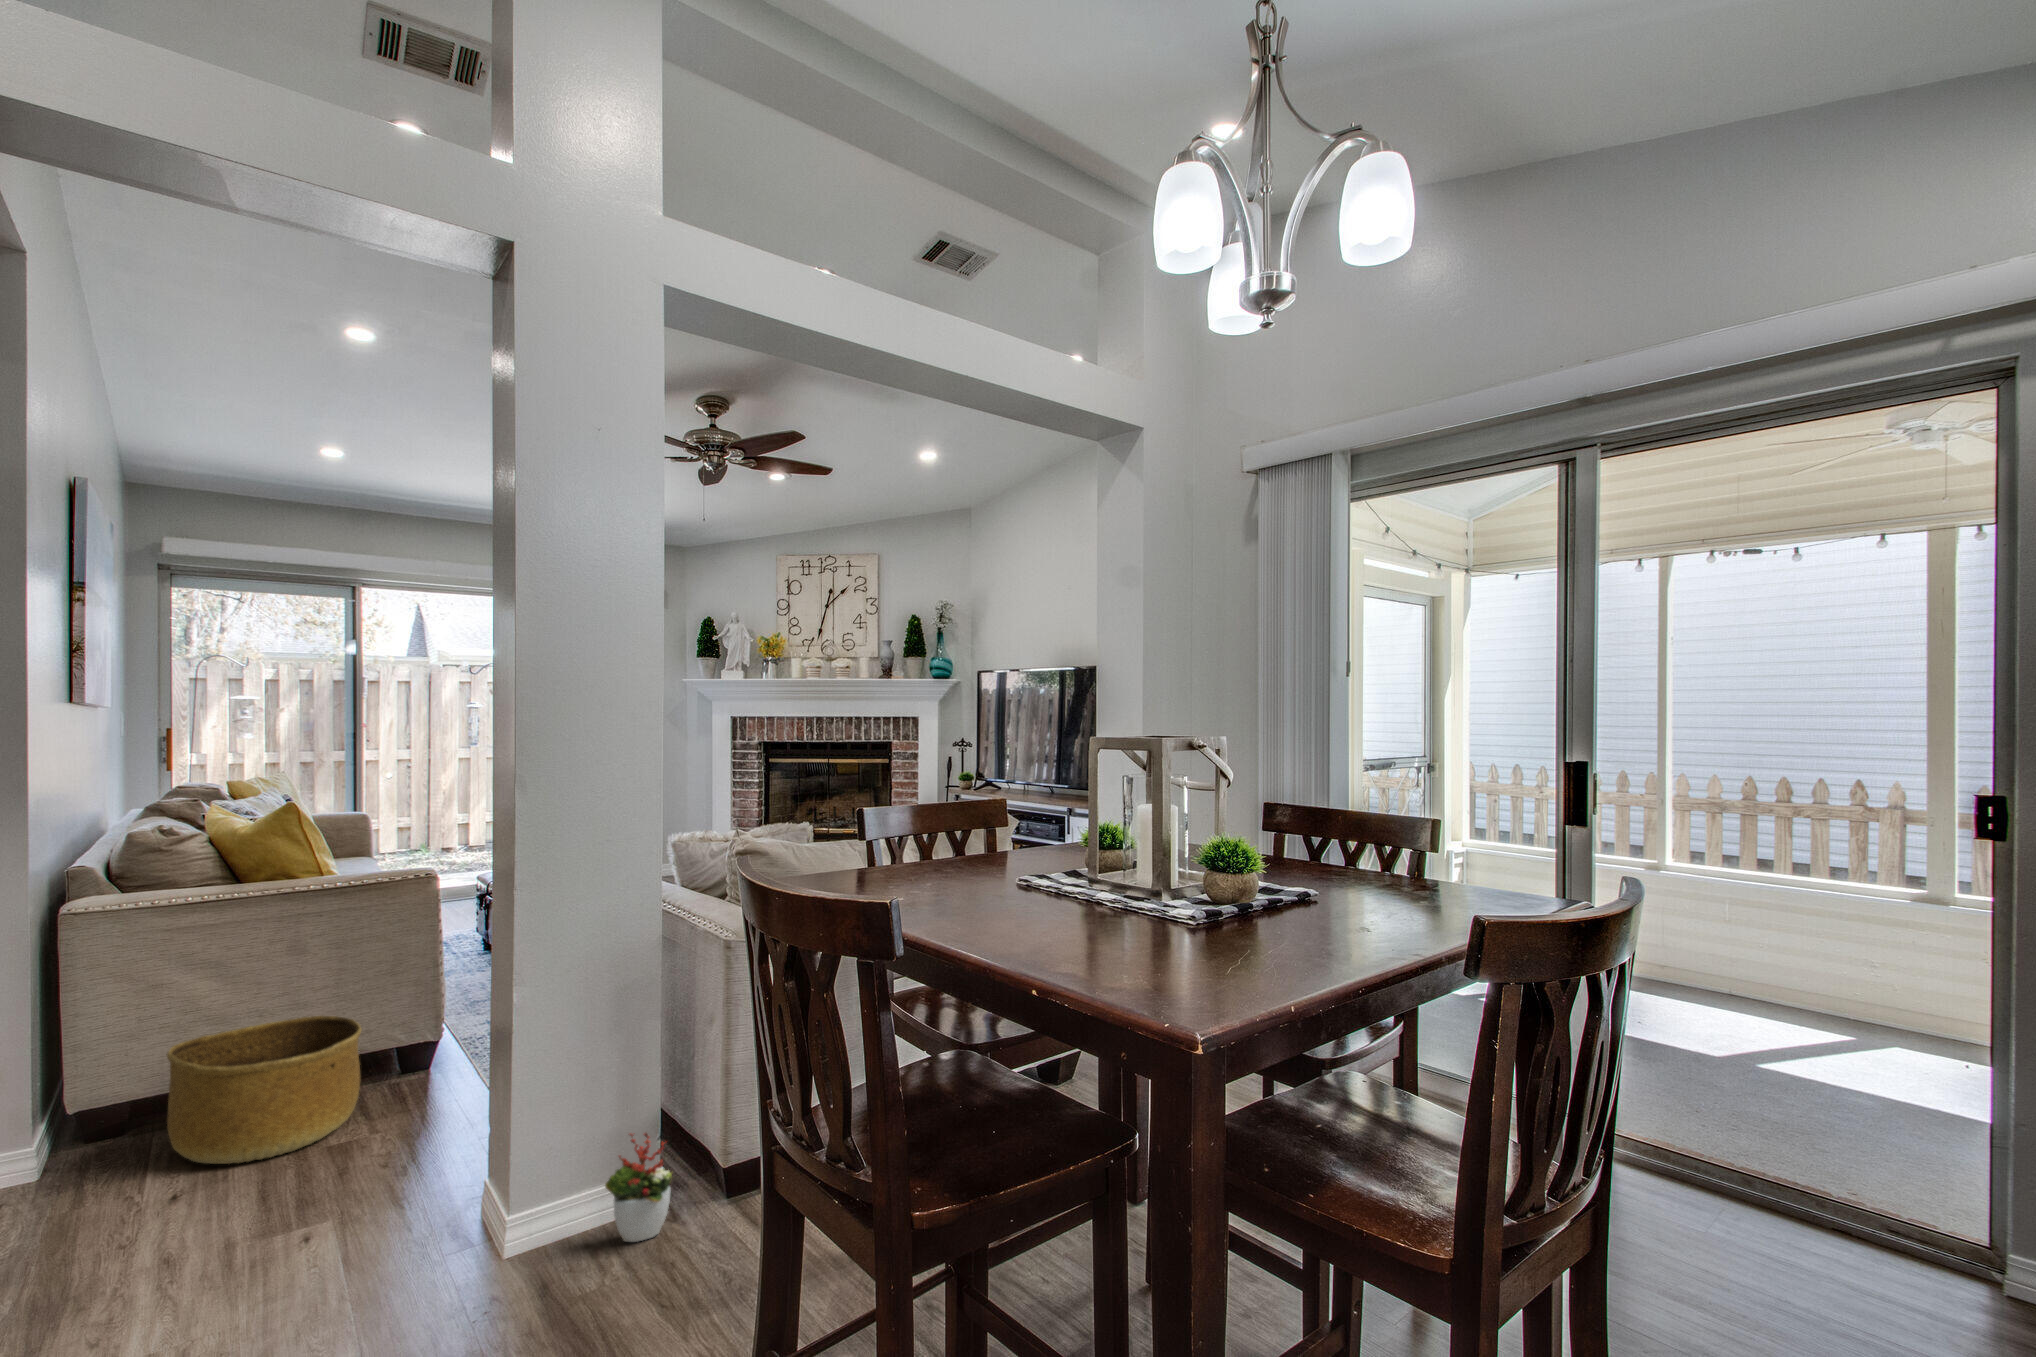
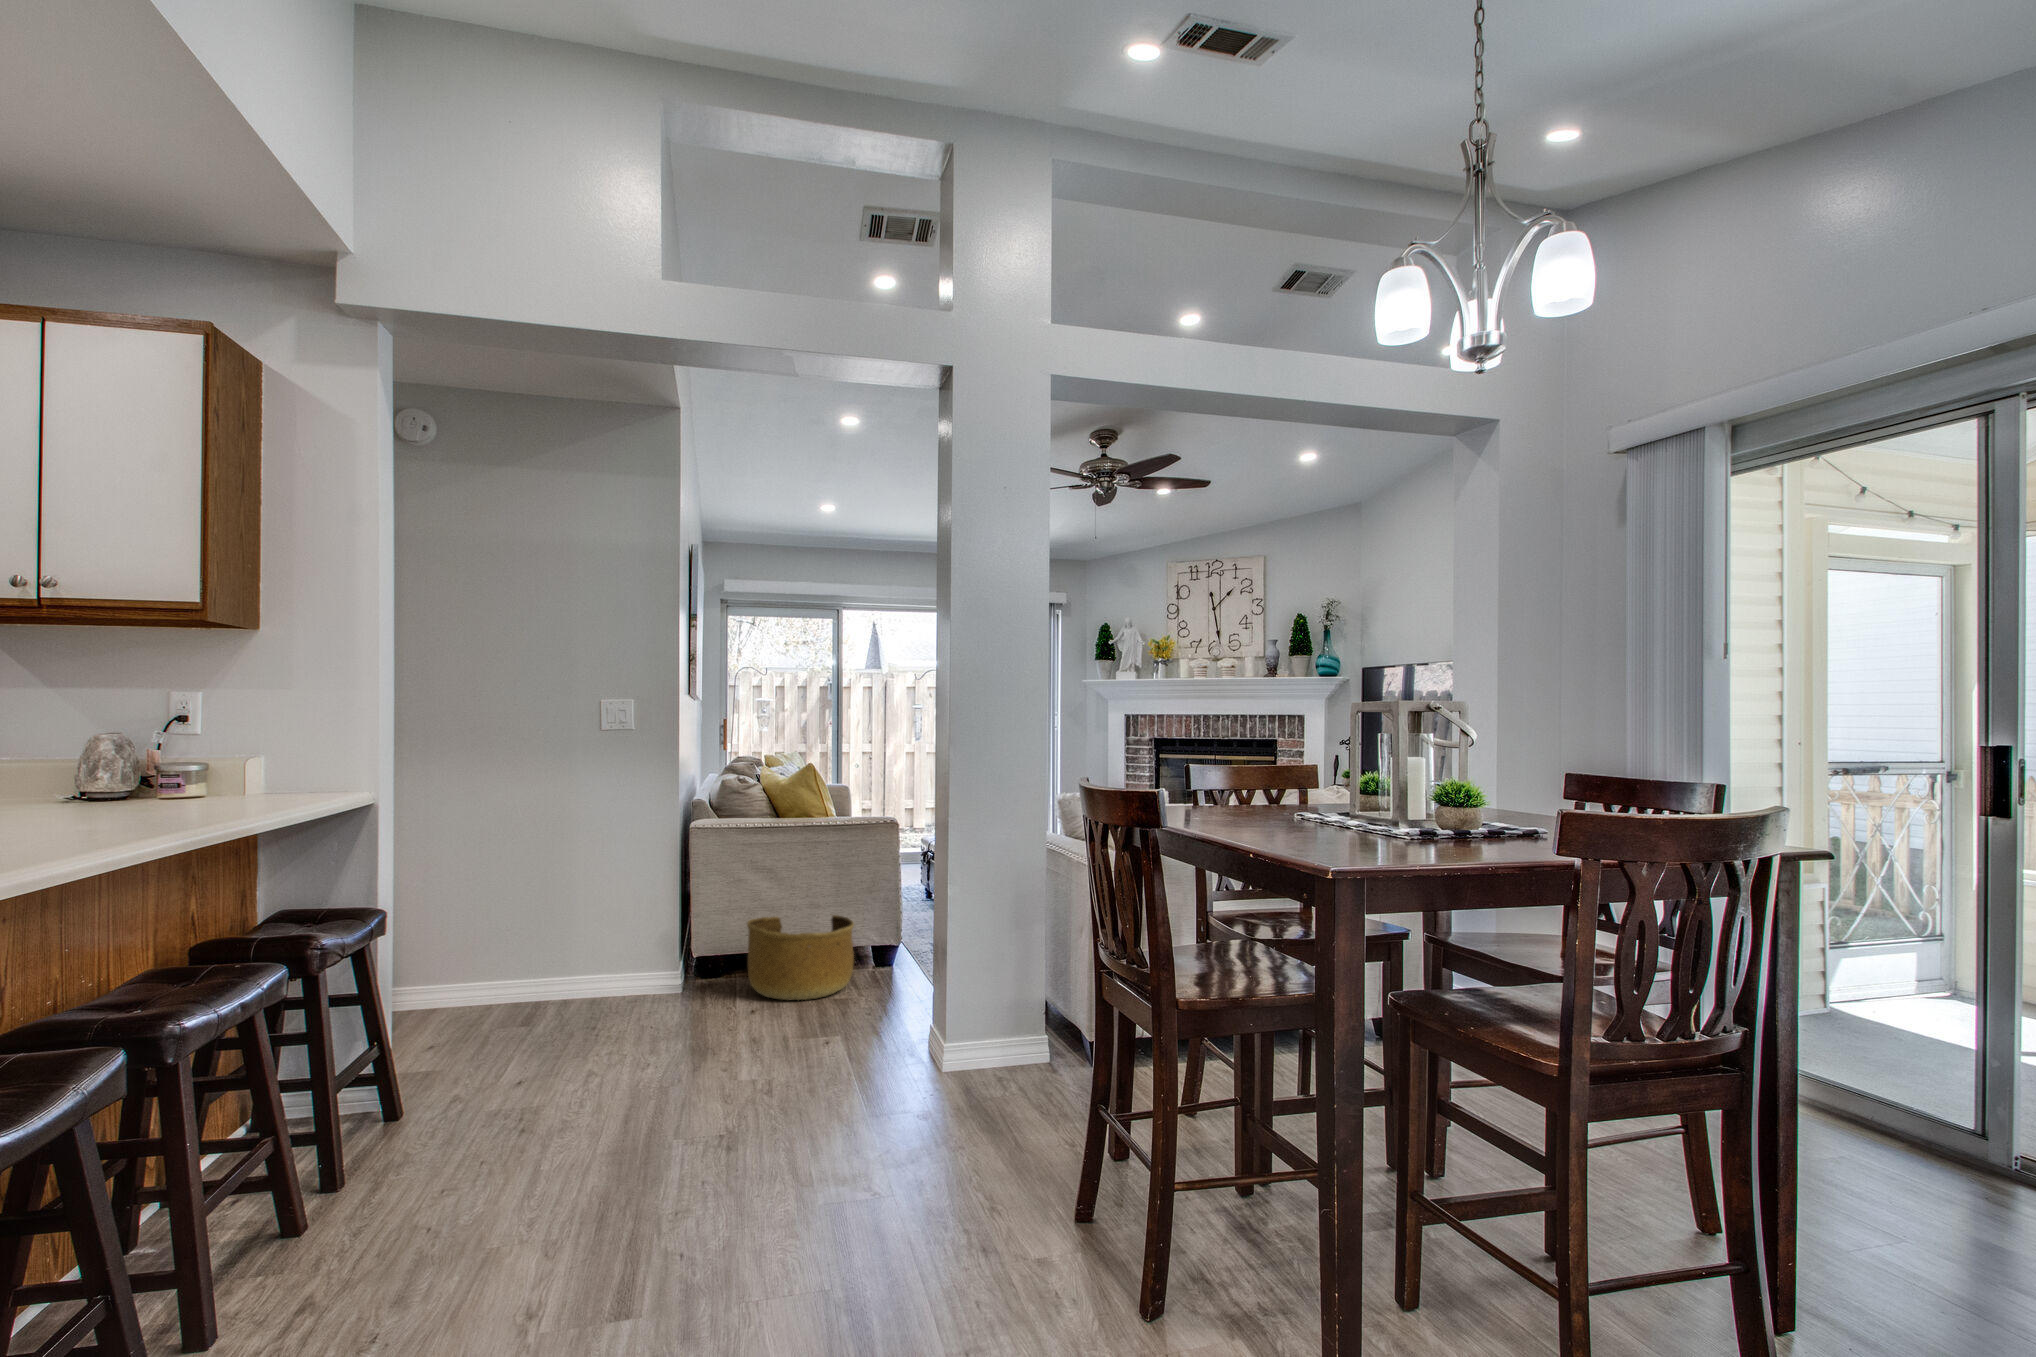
decorative plant: present [605,1133,672,1242] -> none [1006,996,1052,1074]

